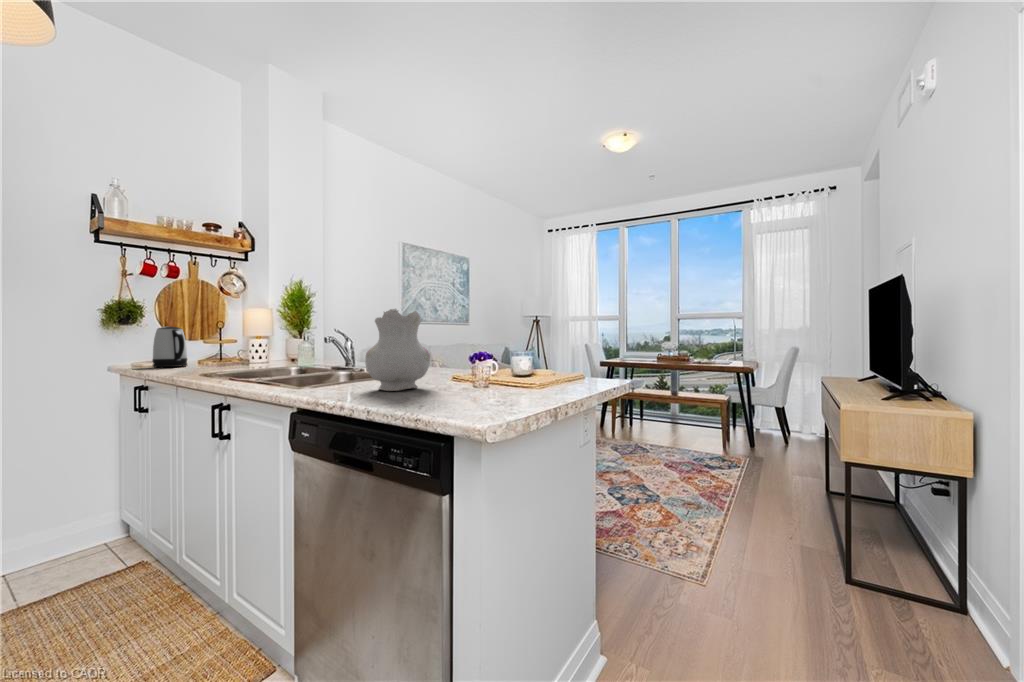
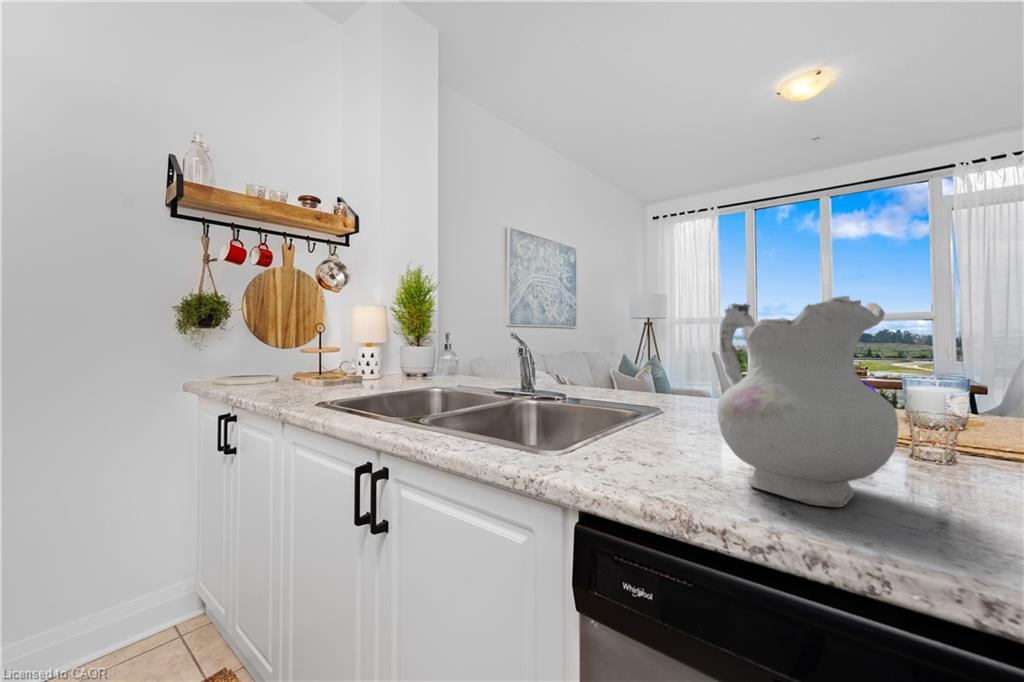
kettle: present [152,327,187,368] -> none [240,330,283,385]

